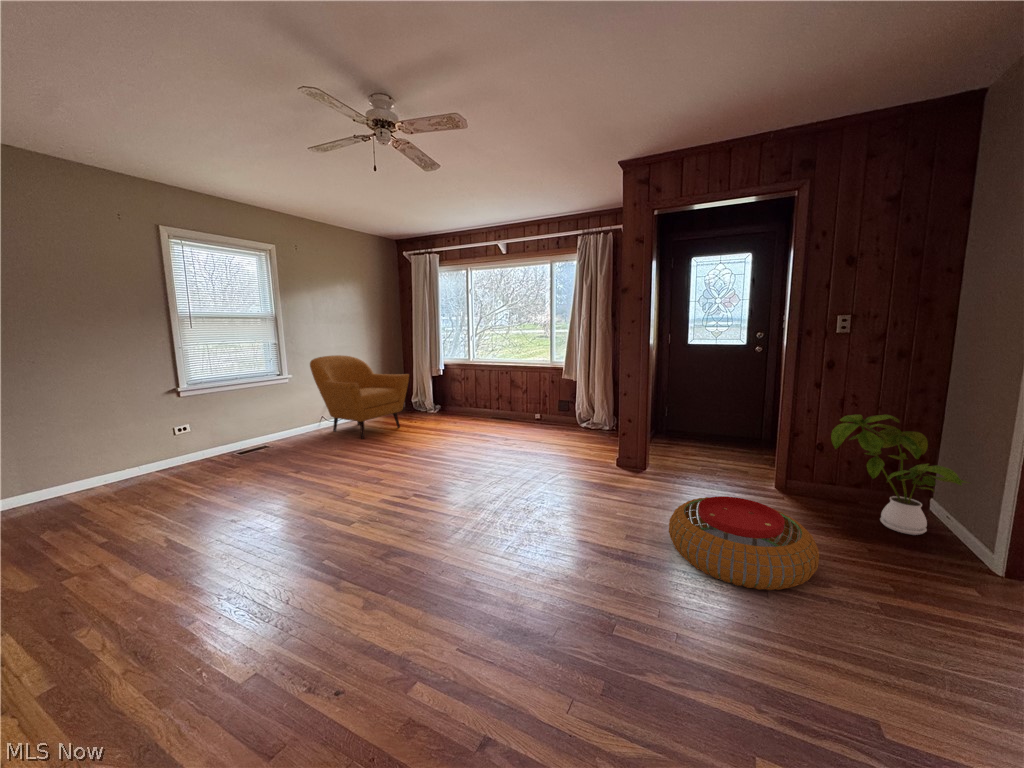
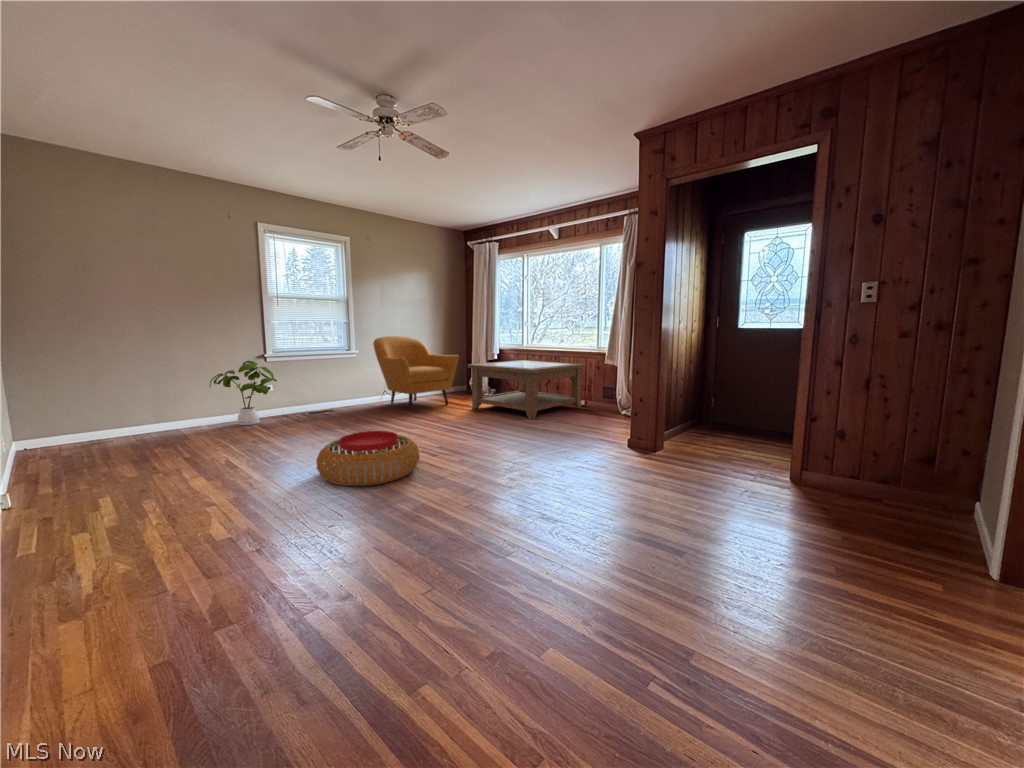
coffee table: none [423,375,541,440] -> present [467,360,586,419]
house plant: present [831,415,969,535] -> present [210,361,277,425]
pouf: present [669,496,820,590] -> present [316,431,420,486]

